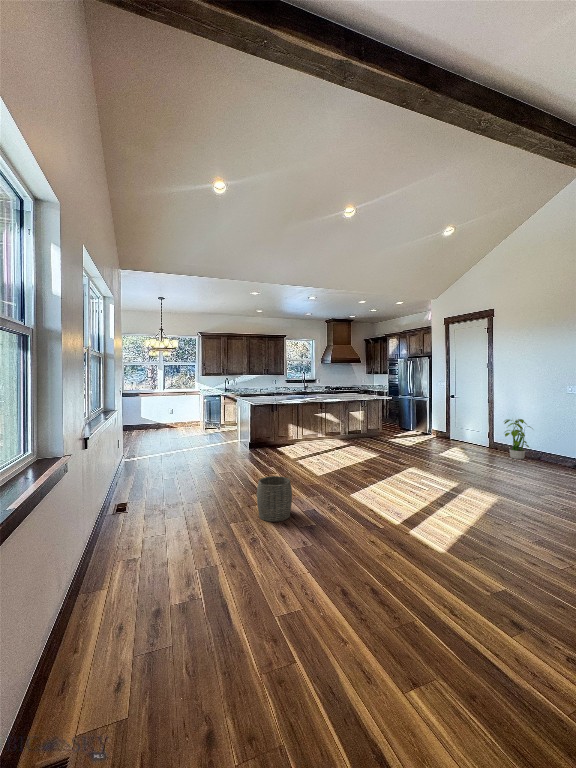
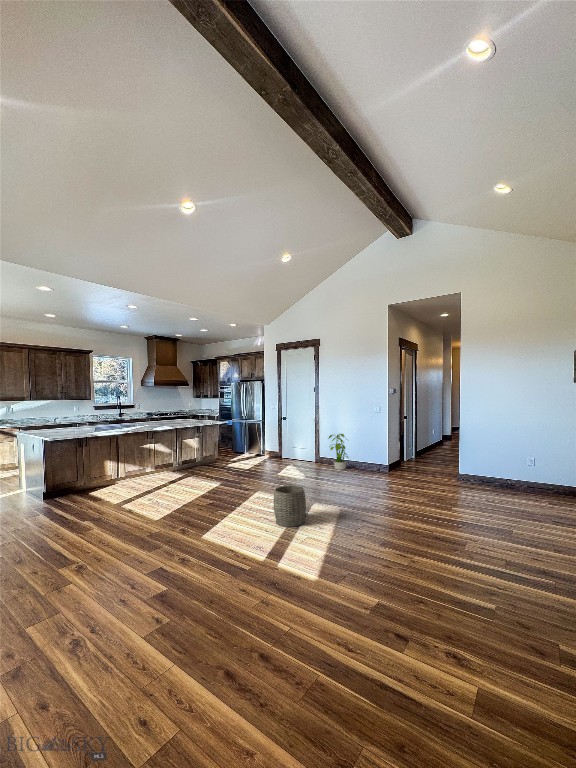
woven basket: present [257,476,292,522] -> present [274,486,306,527]

